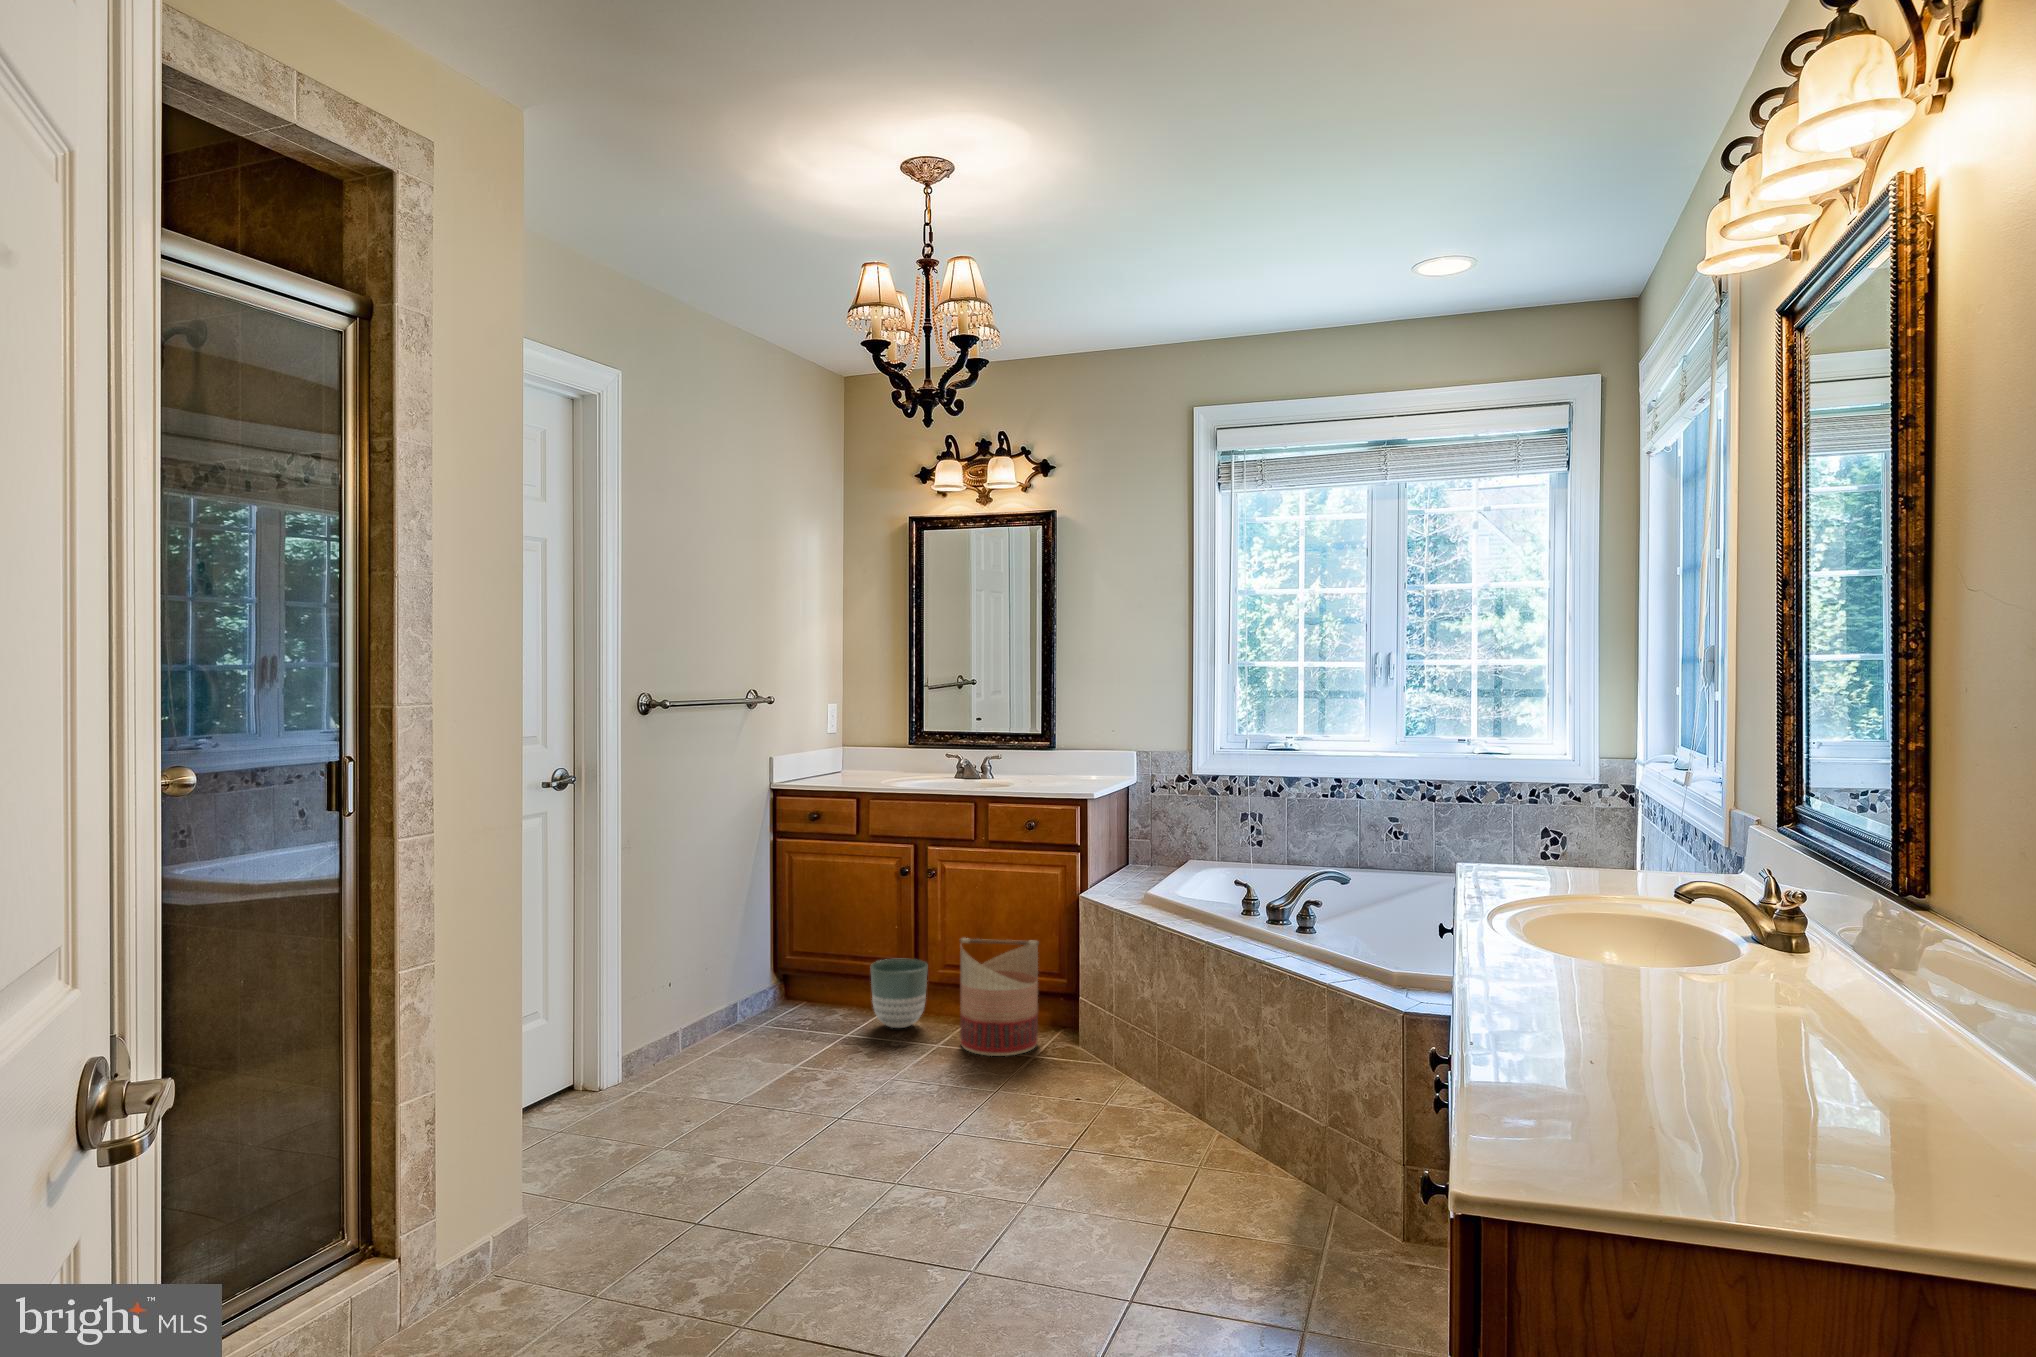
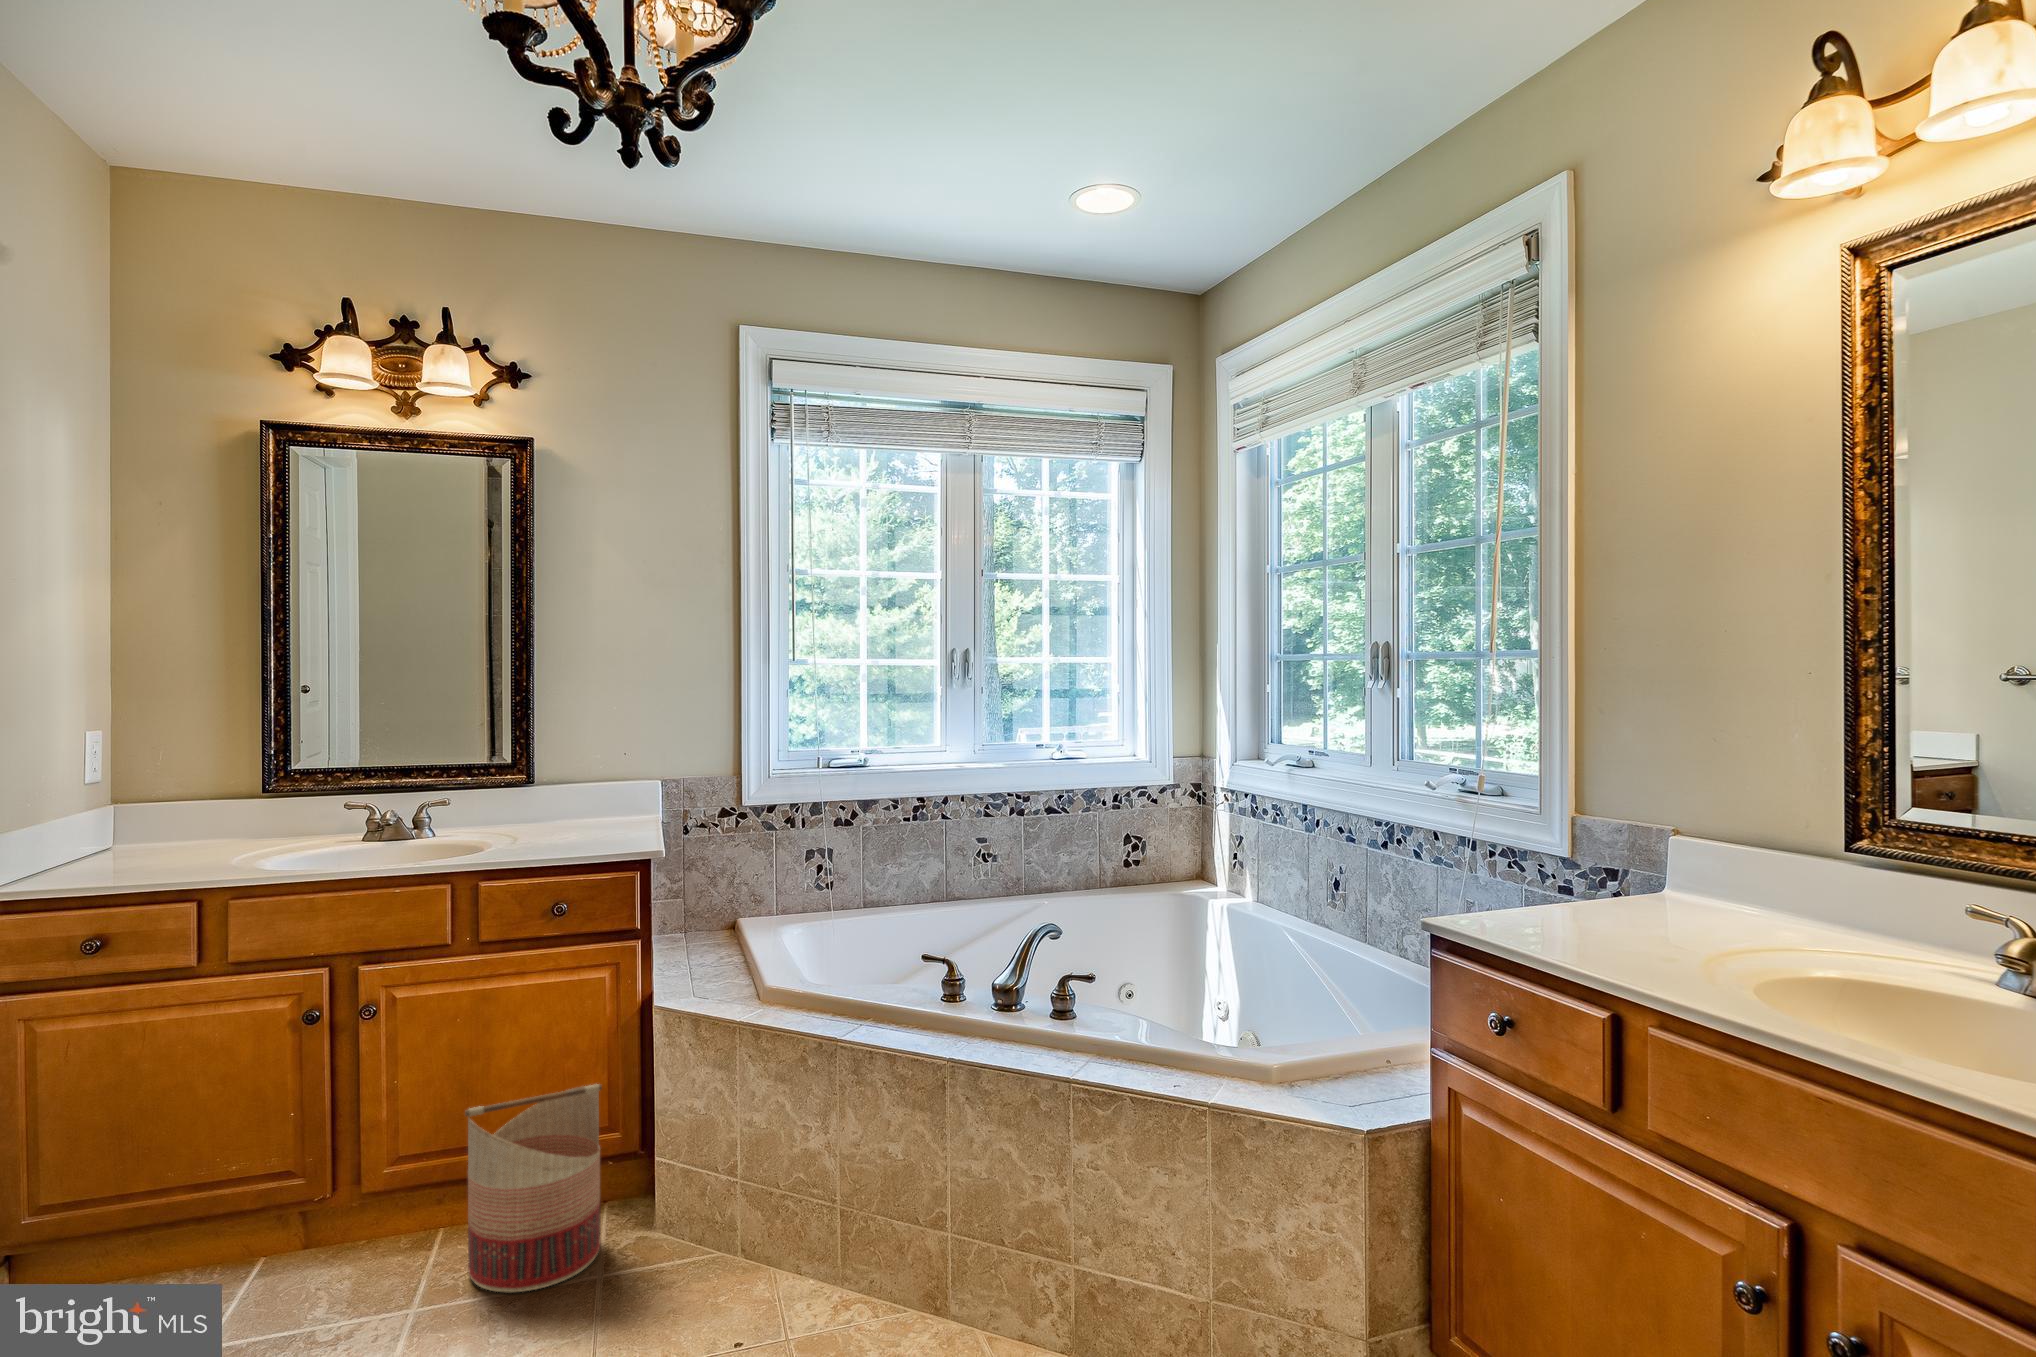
planter: present [871,959,927,1028] -> none [265,1154,379,1287]

